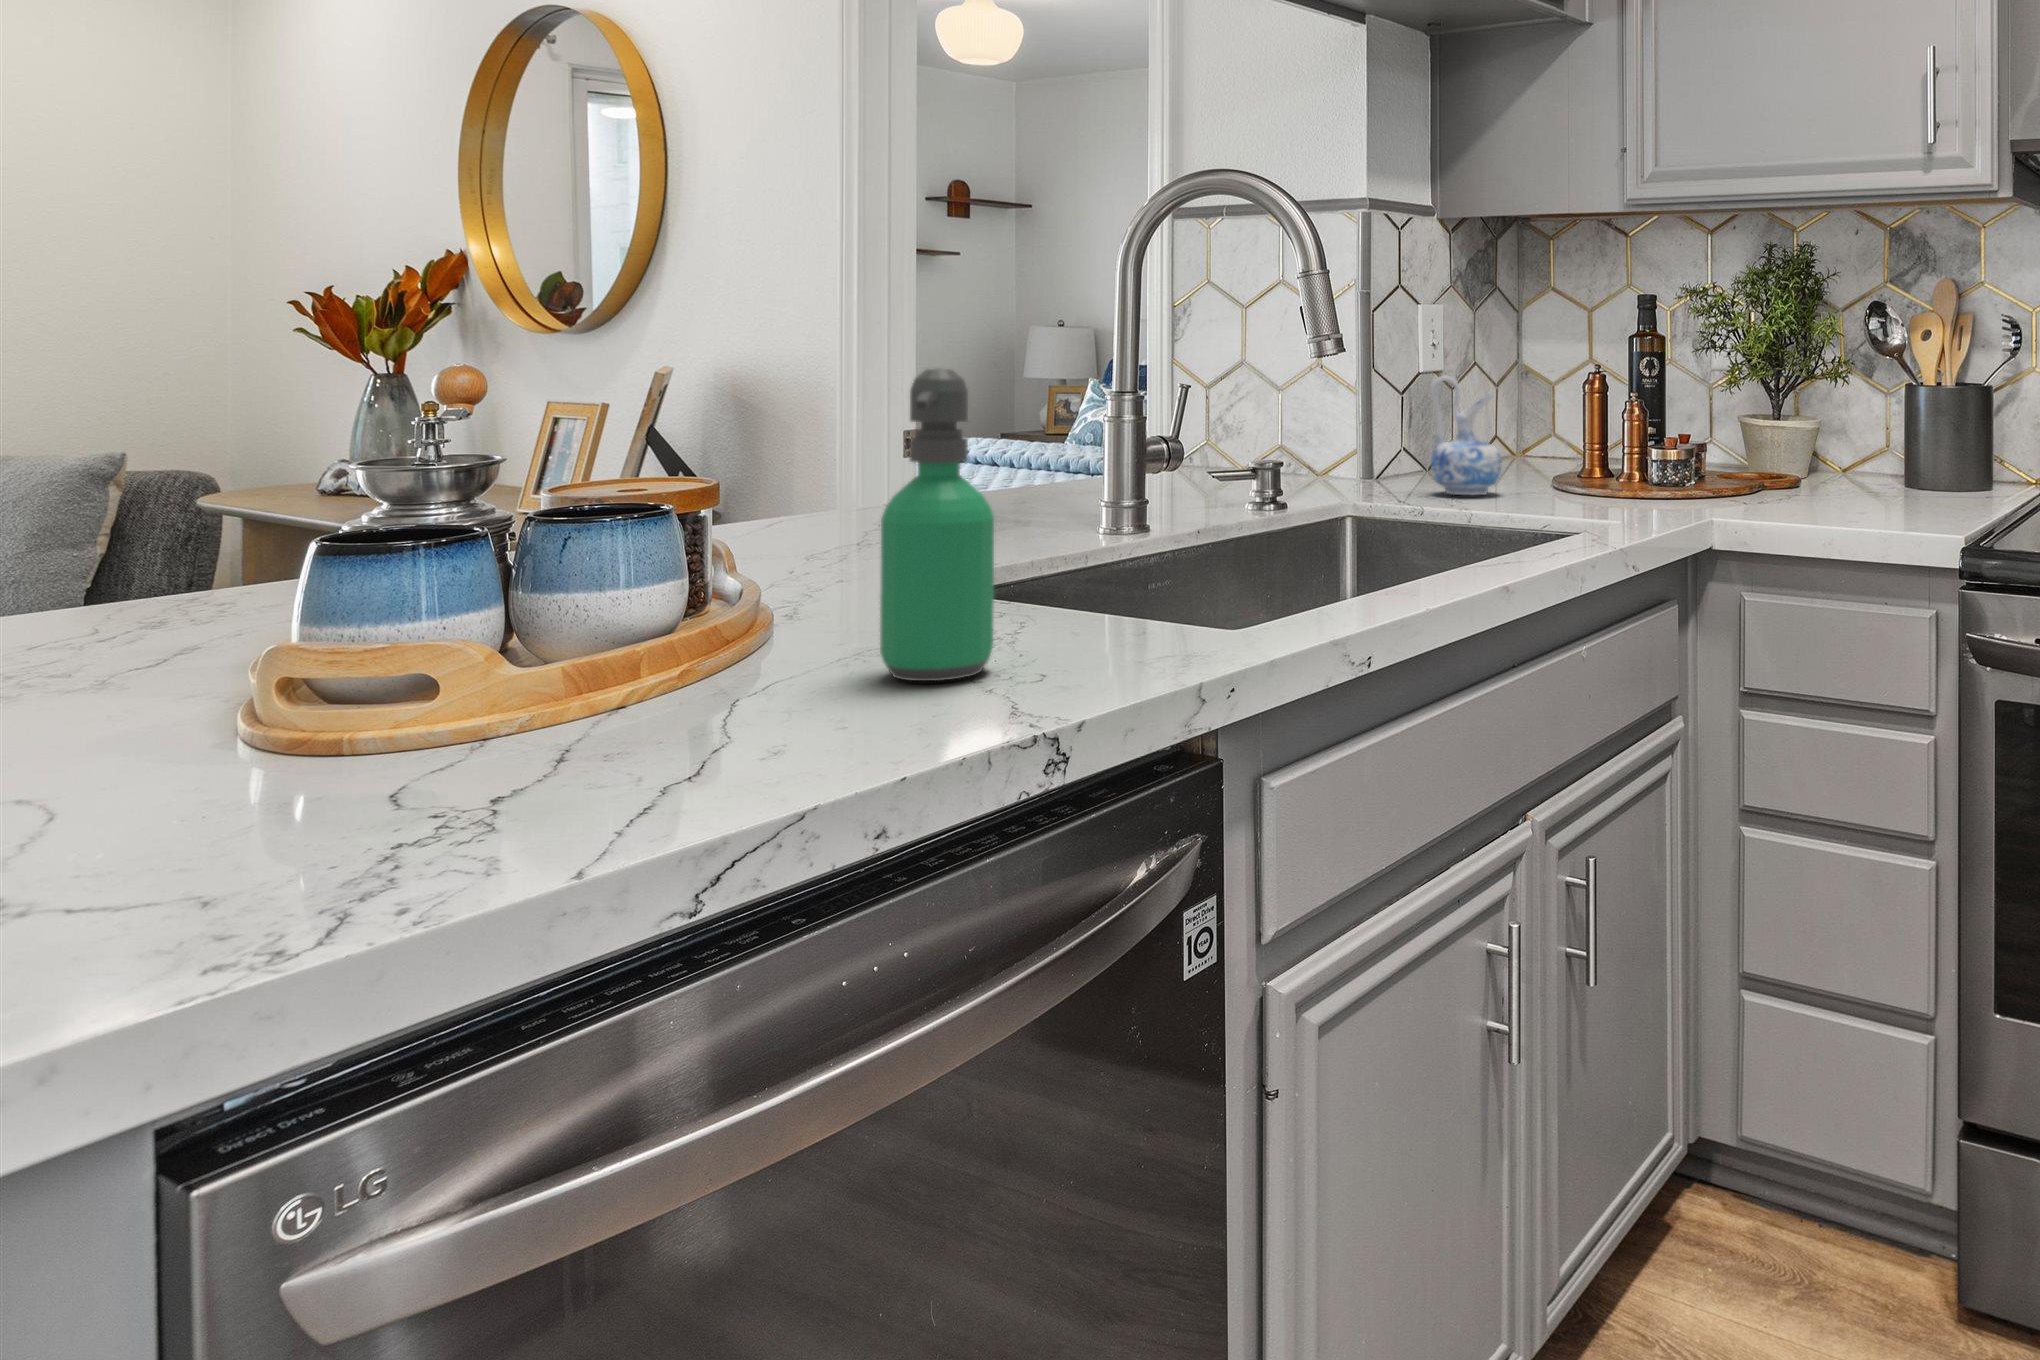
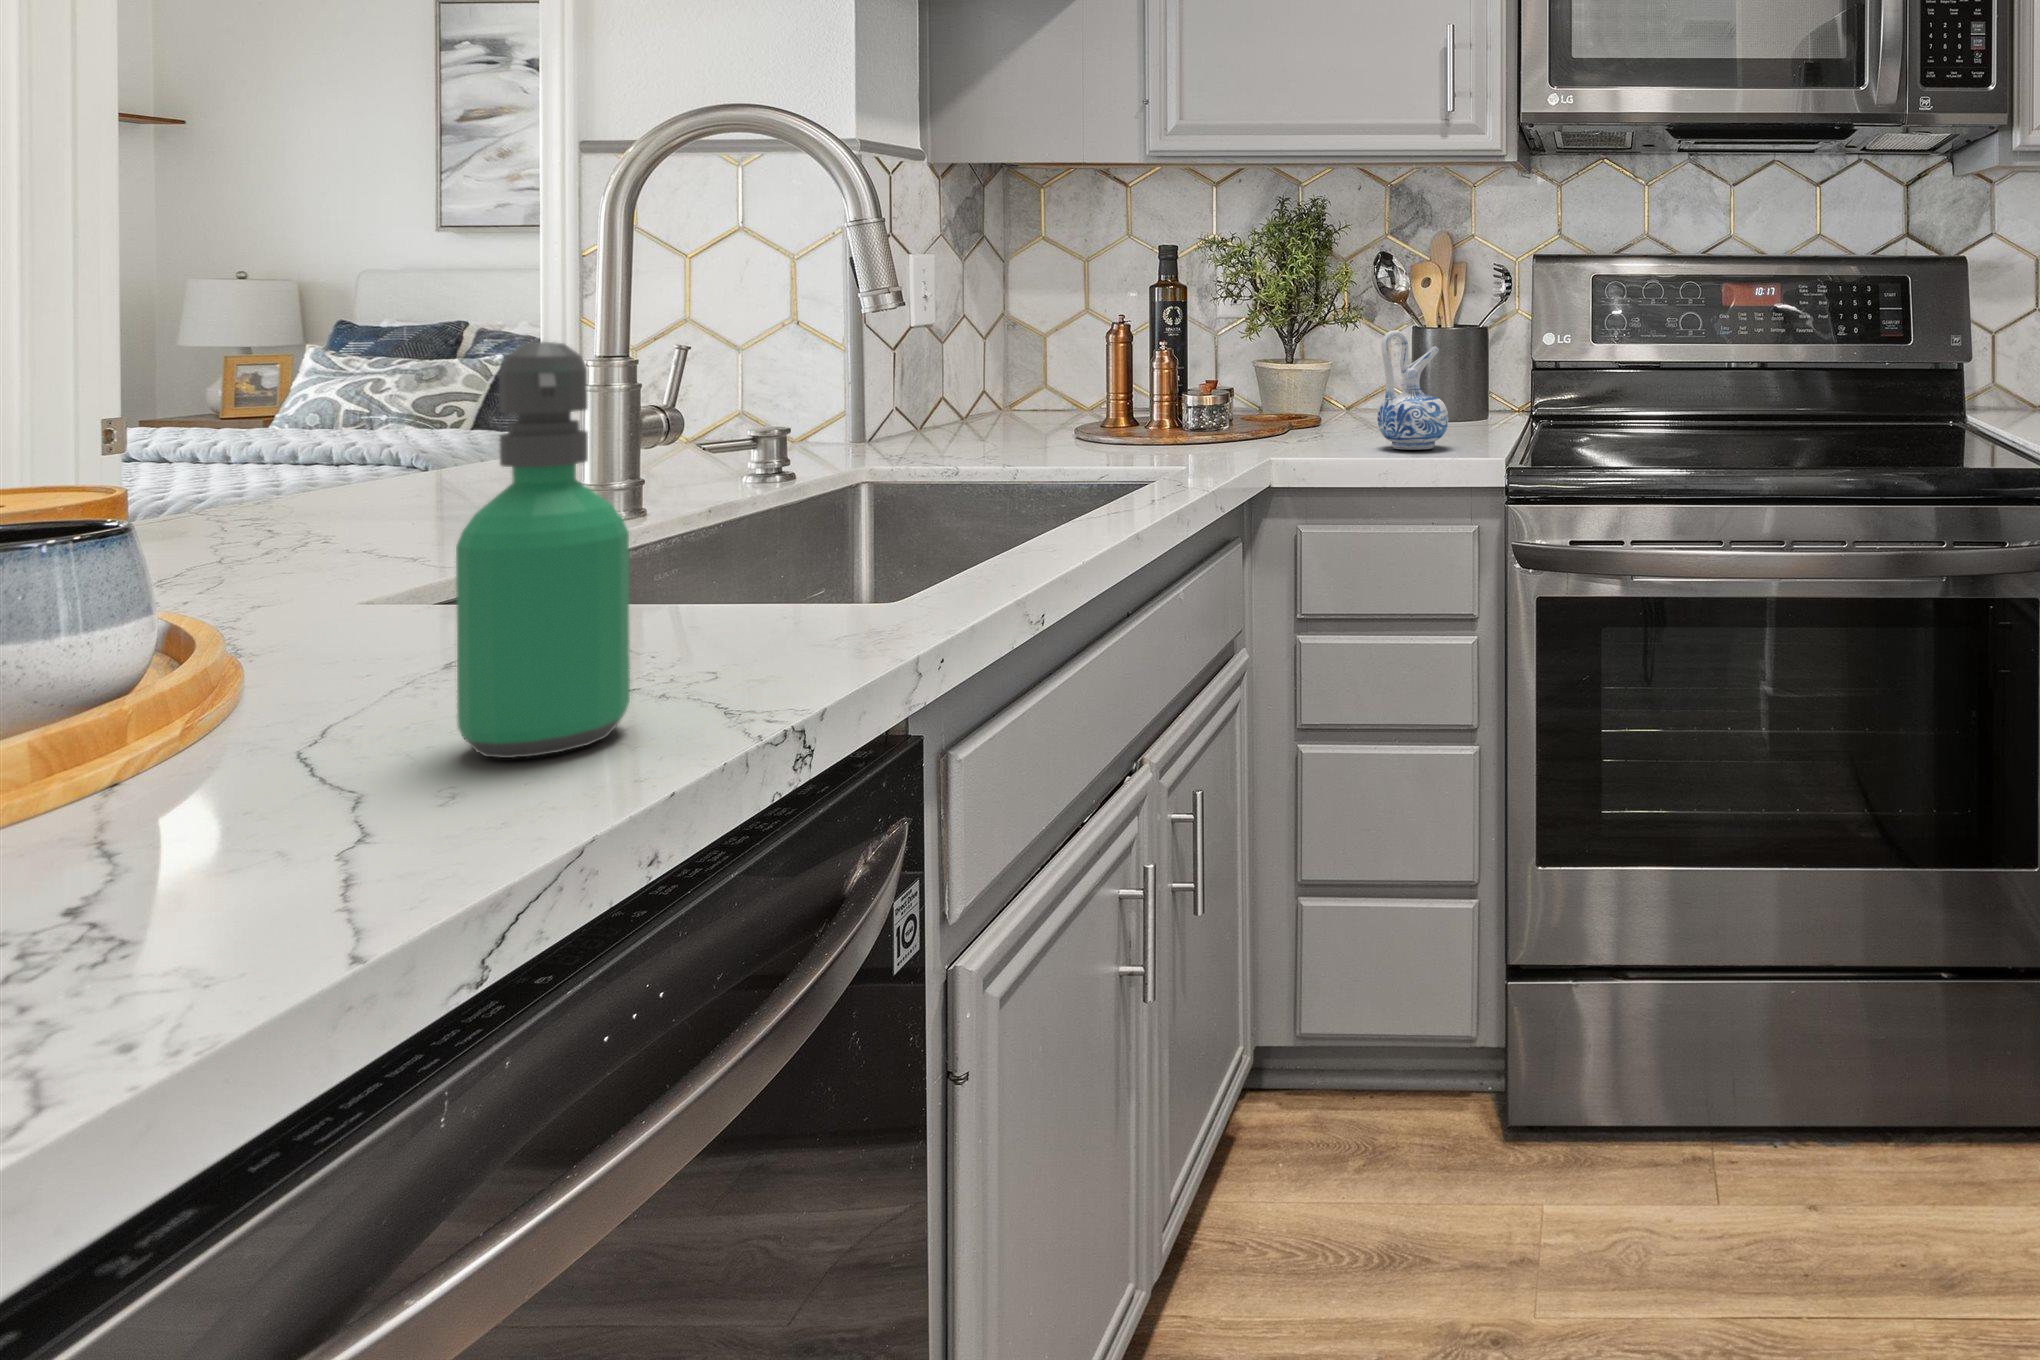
ceramic pitcher: present [1431,375,1502,495] -> present [1377,330,1448,450]

